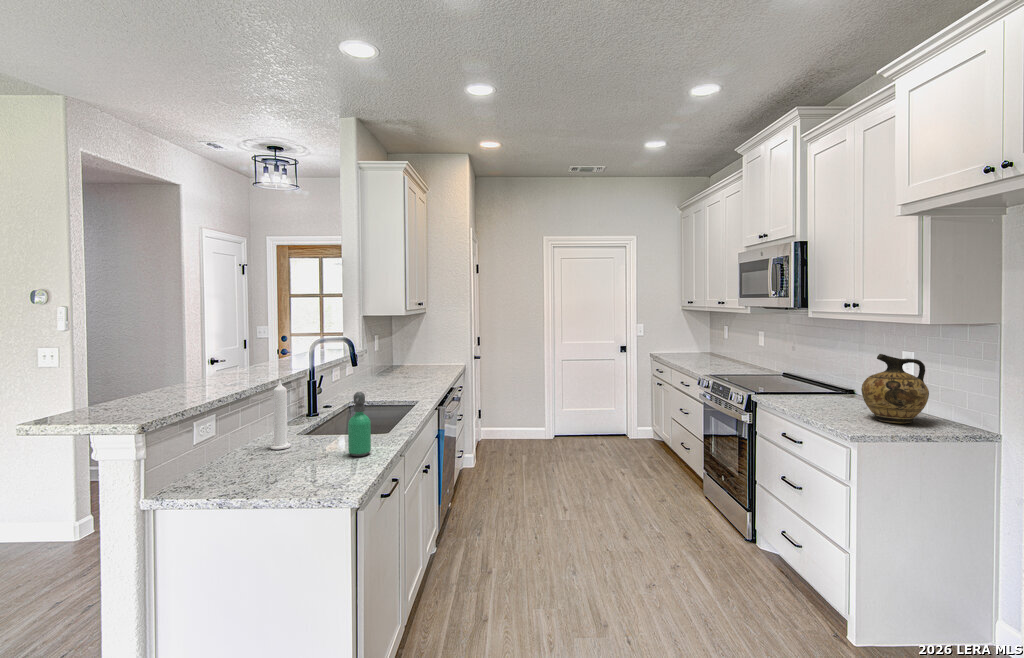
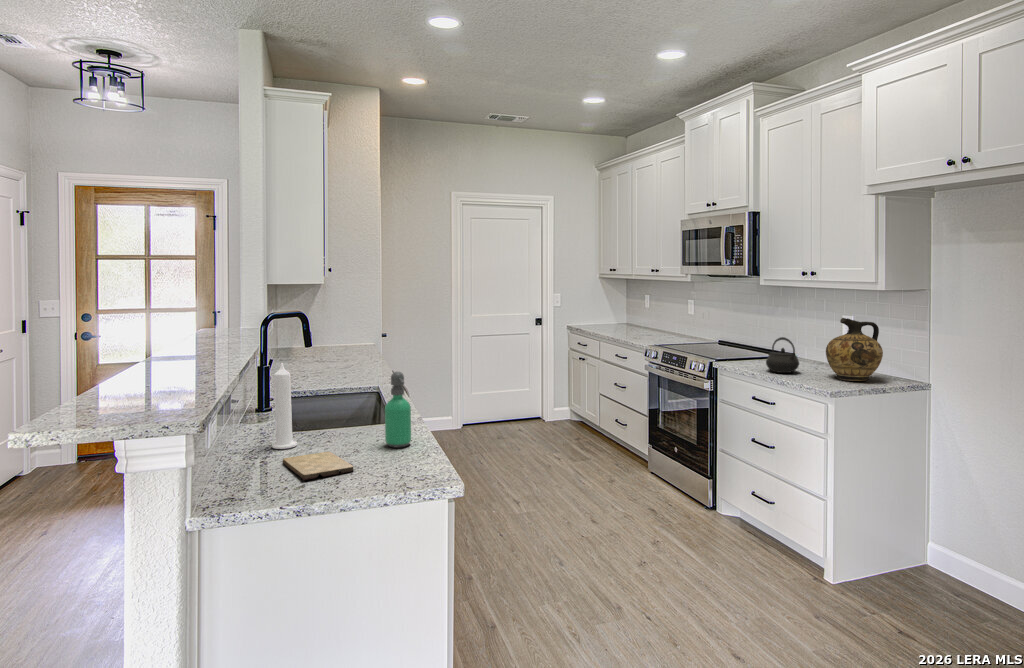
kettle: none [799,372,836,409] -> present [766,337,799,373]
cutting board: none [250,455,301,478] -> present [283,452,354,480]

